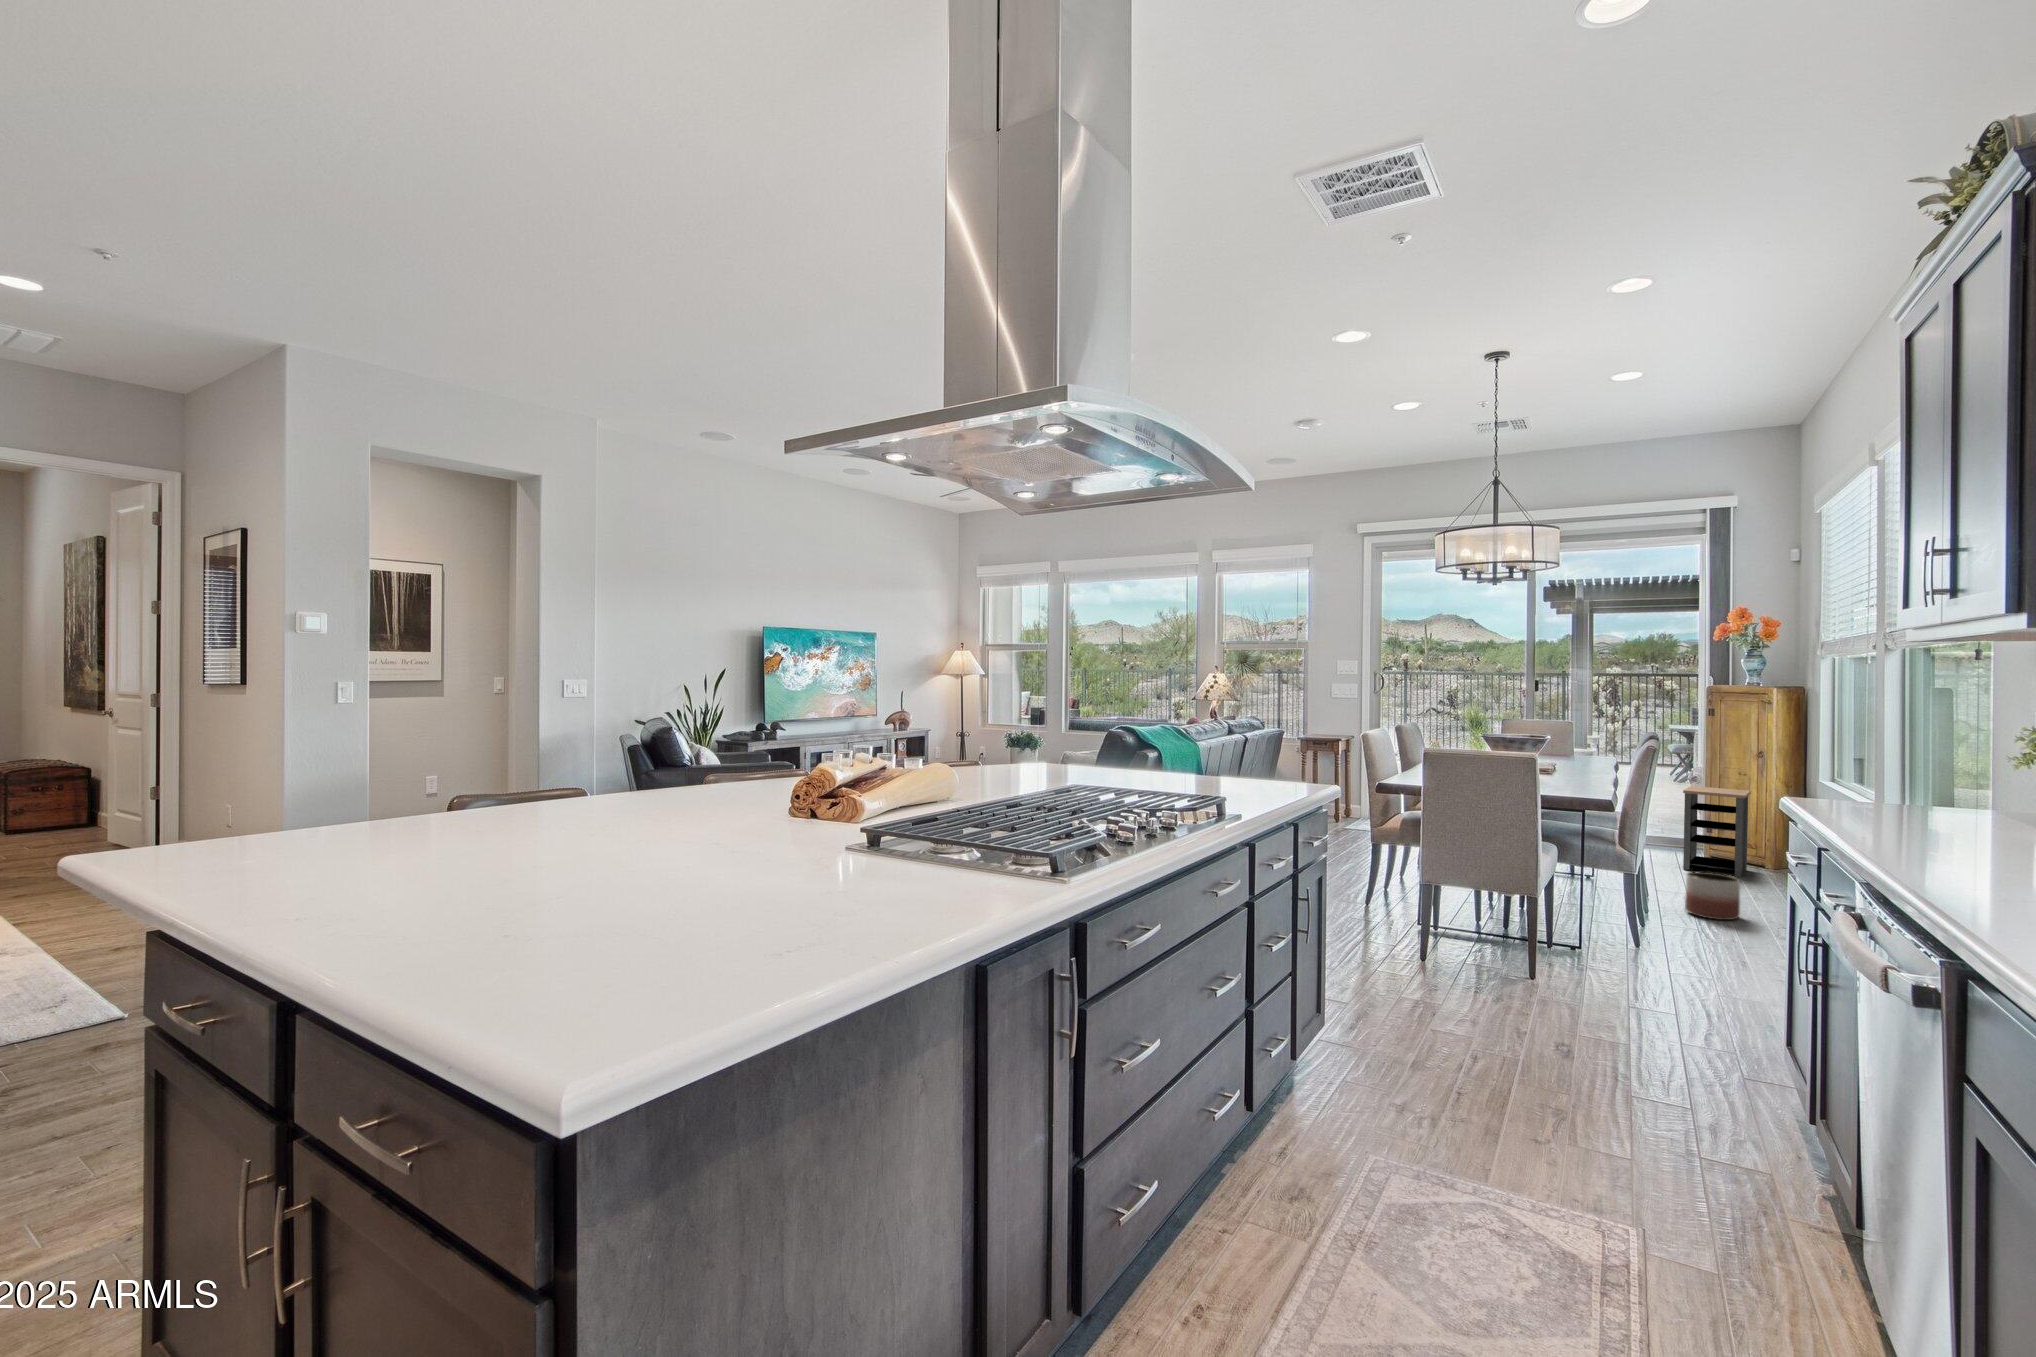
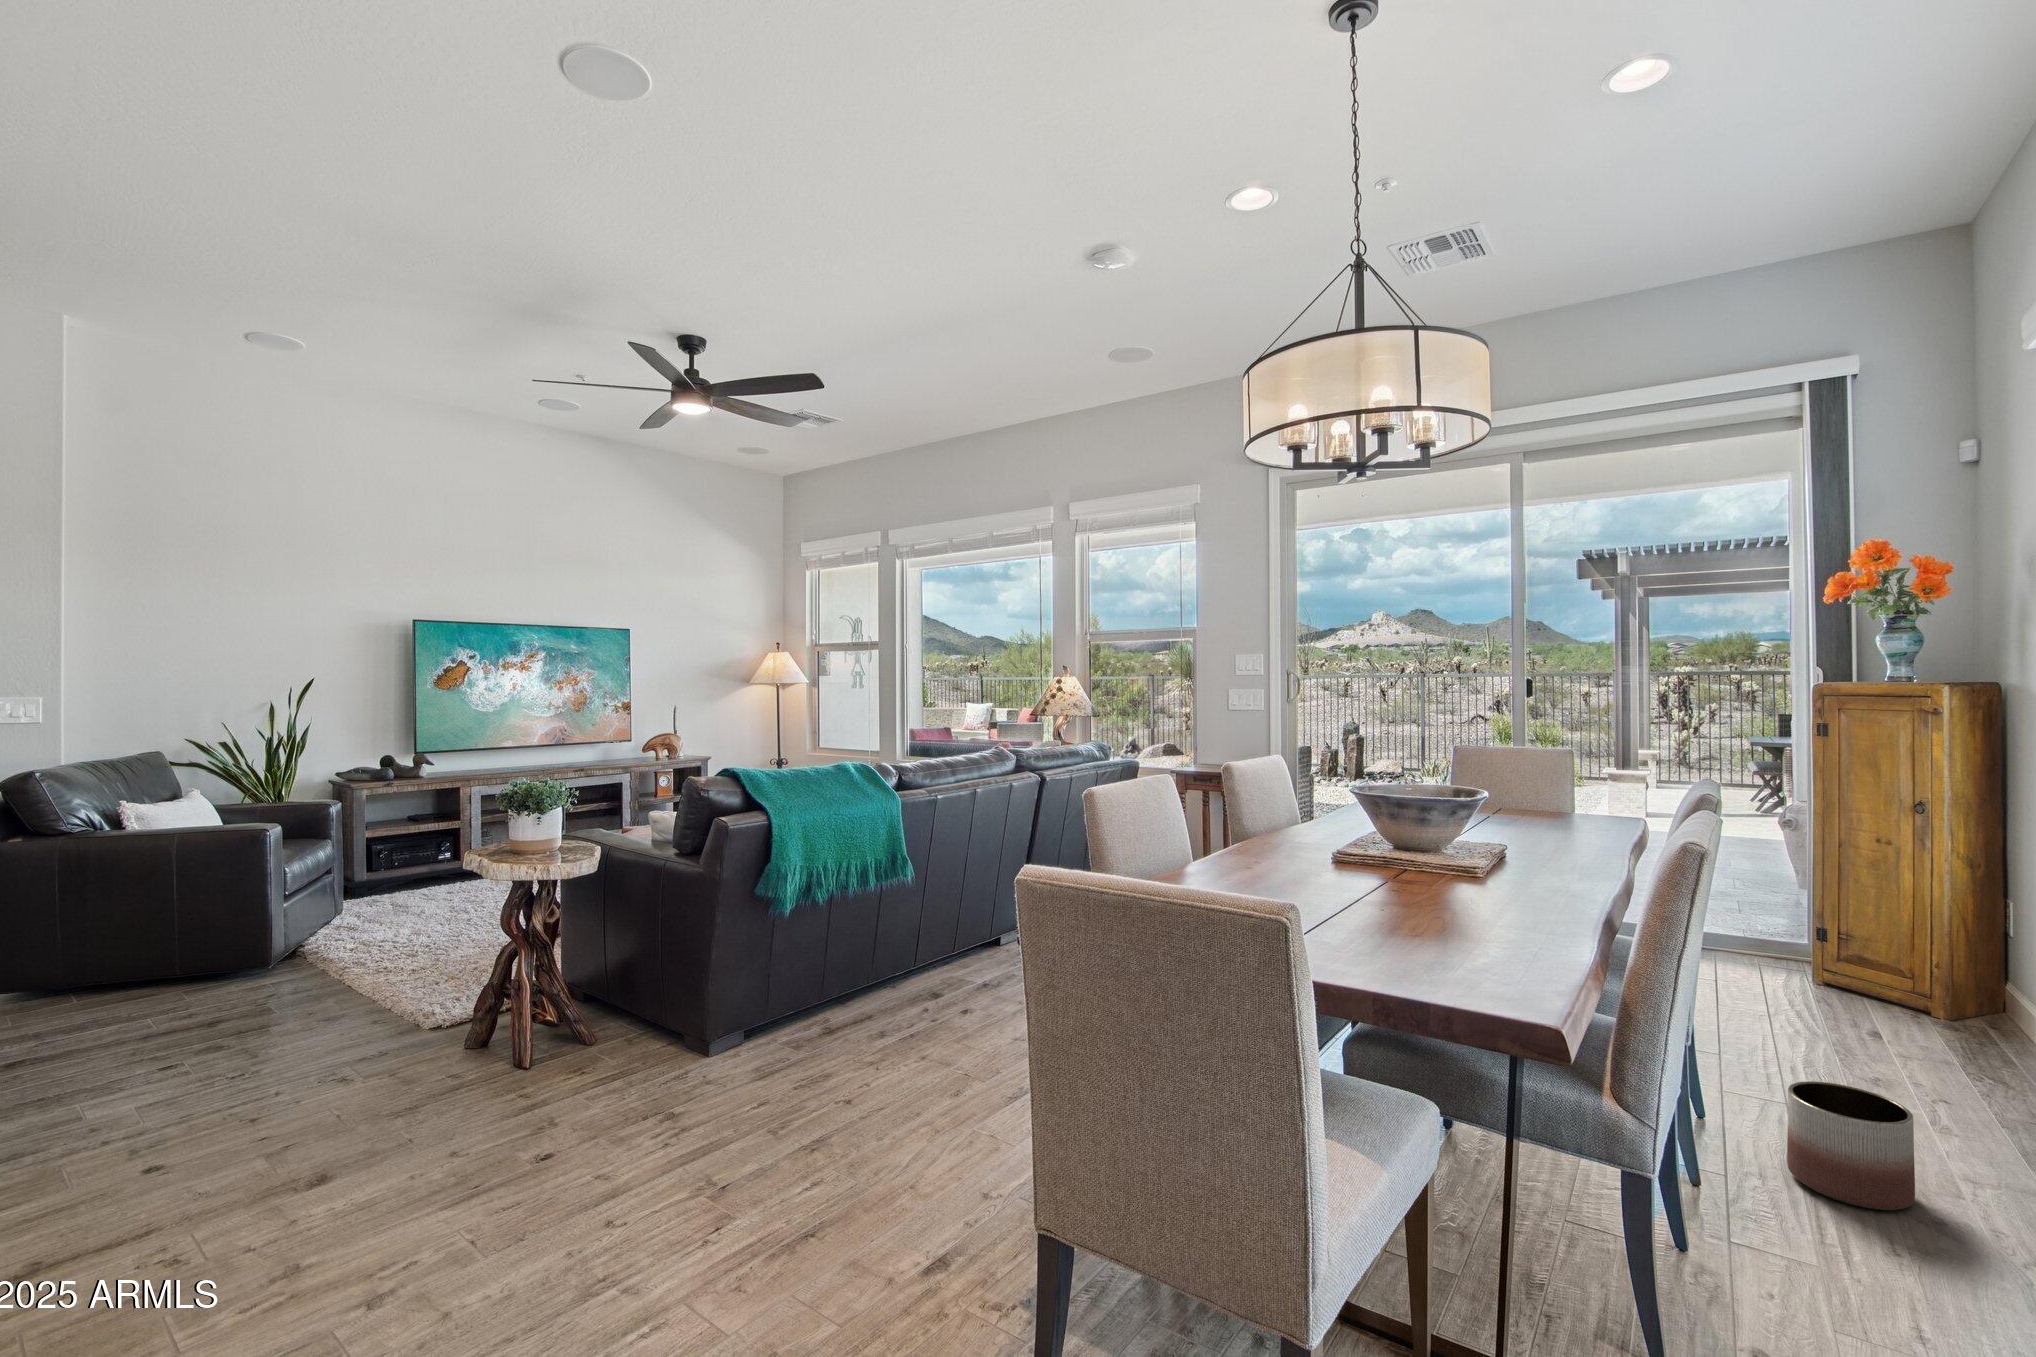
side table: present [1683,786,1751,877] -> none [1774,862,1903,1045]

